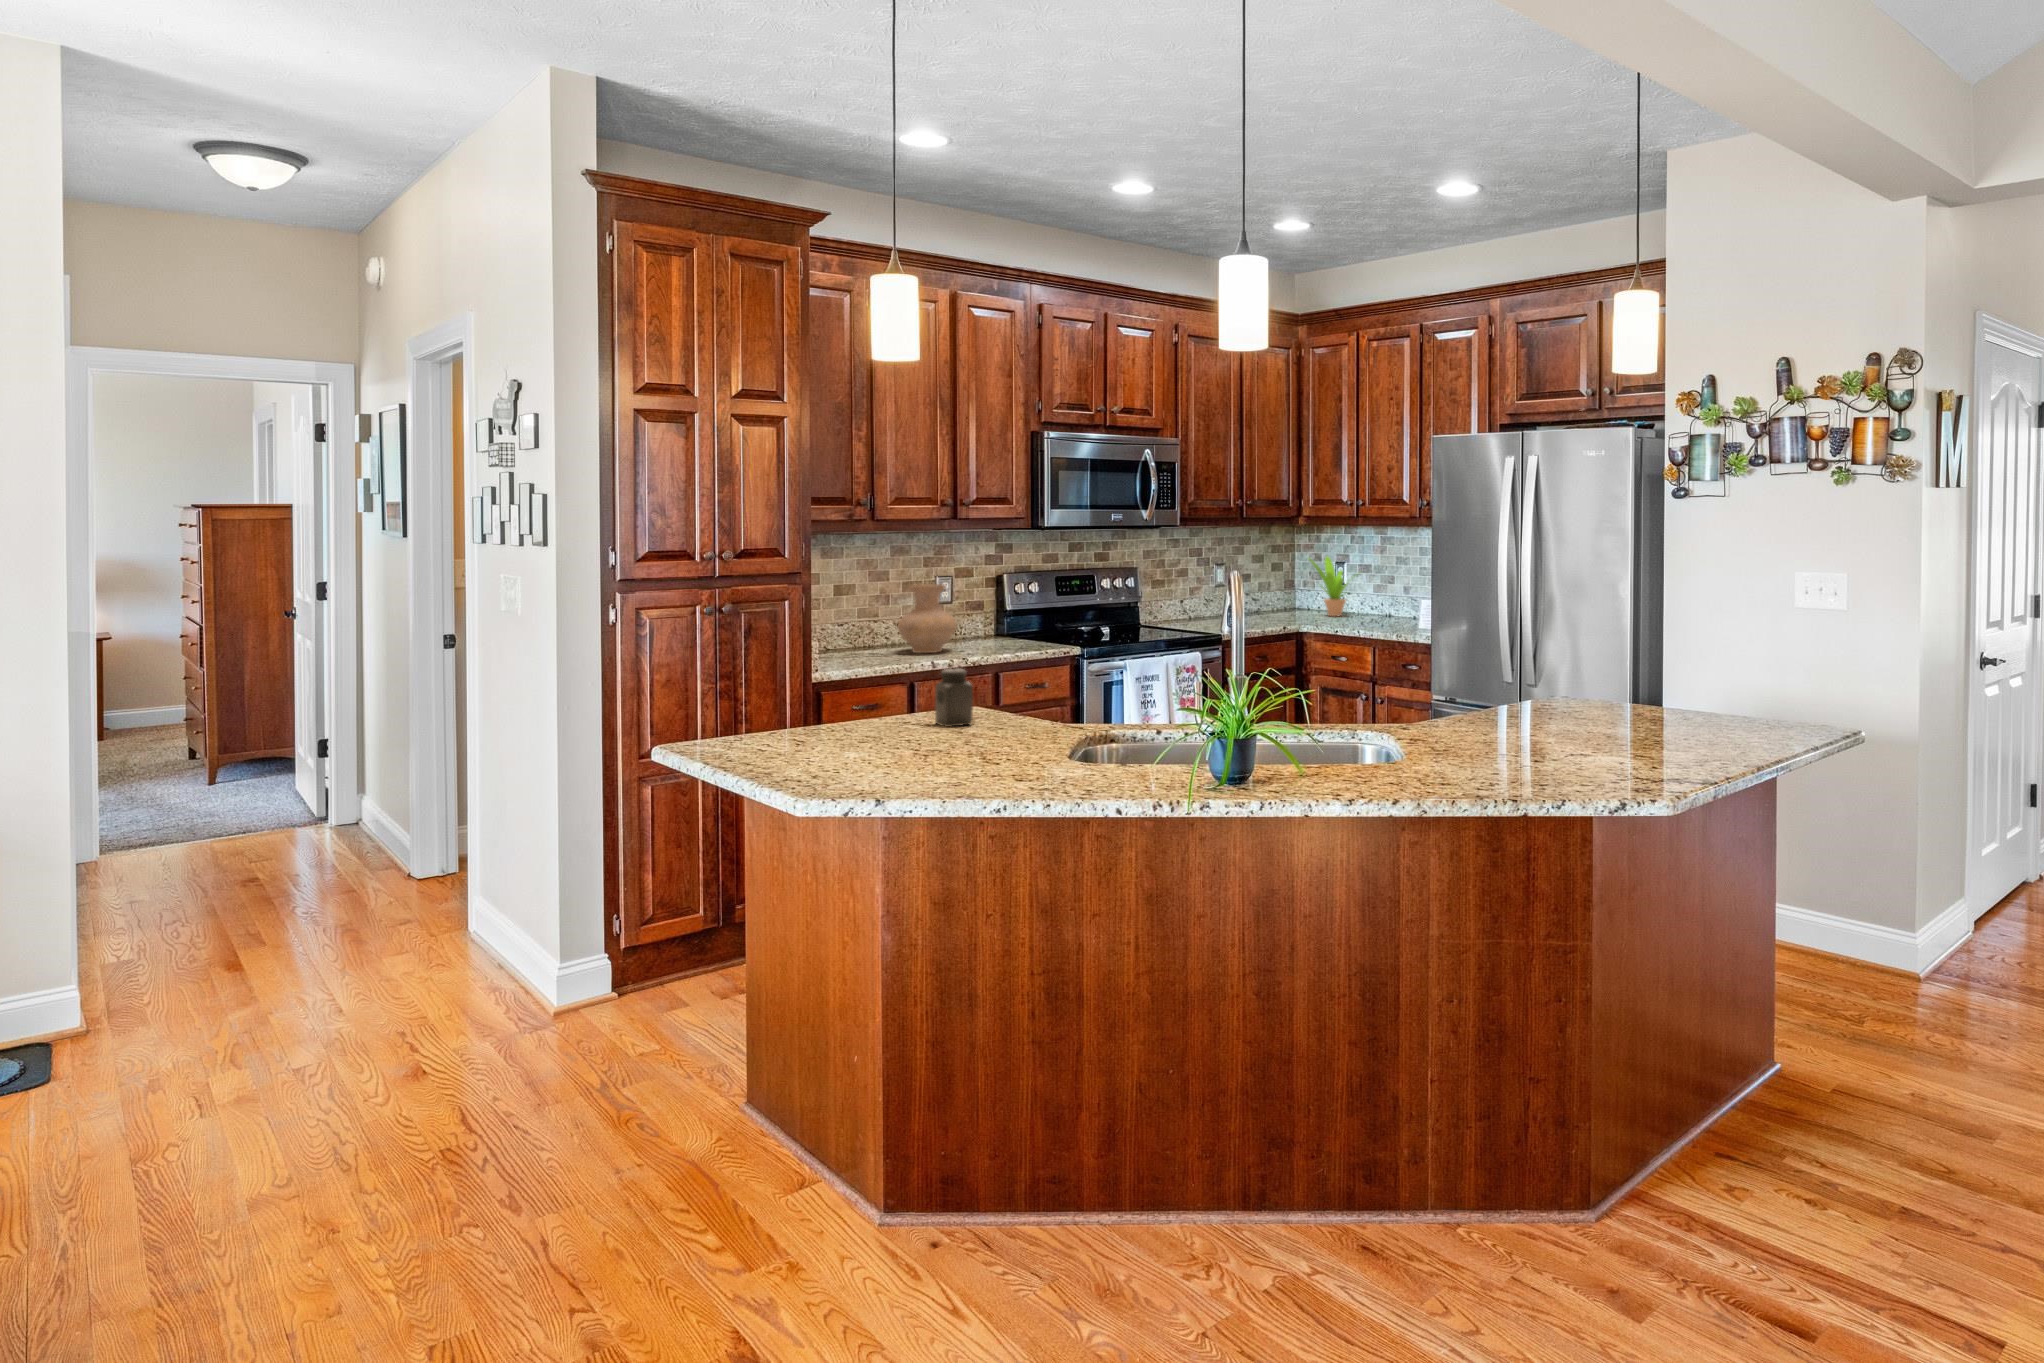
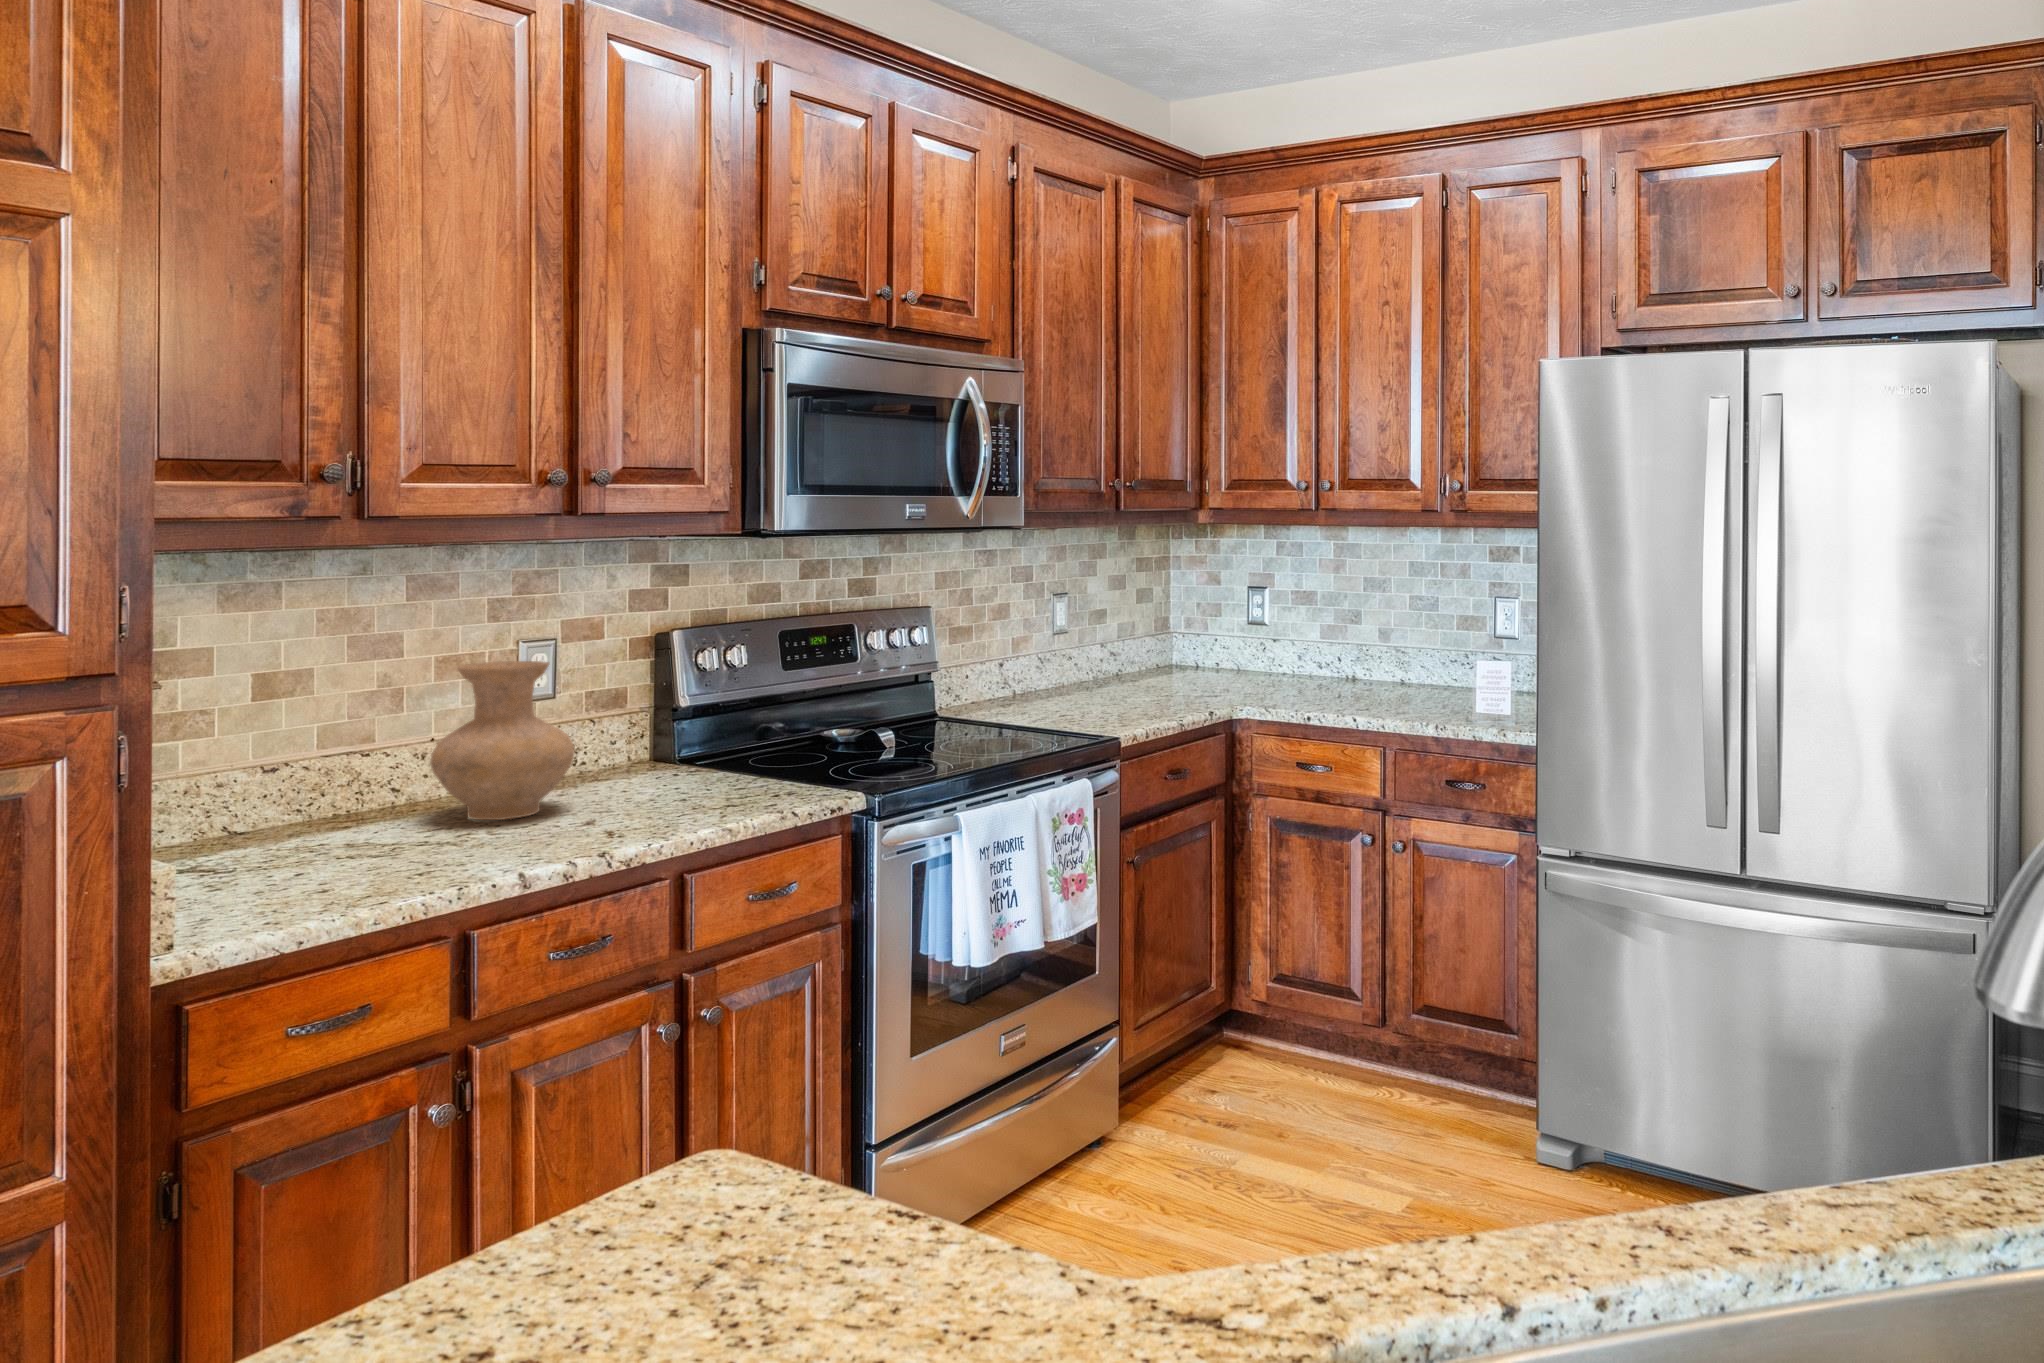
potted plant: present [1309,556,1347,616] -> none [1221,578,1314,685]
salt shaker: present [935,668,973,727] -> none [637,1062,785,1311]

